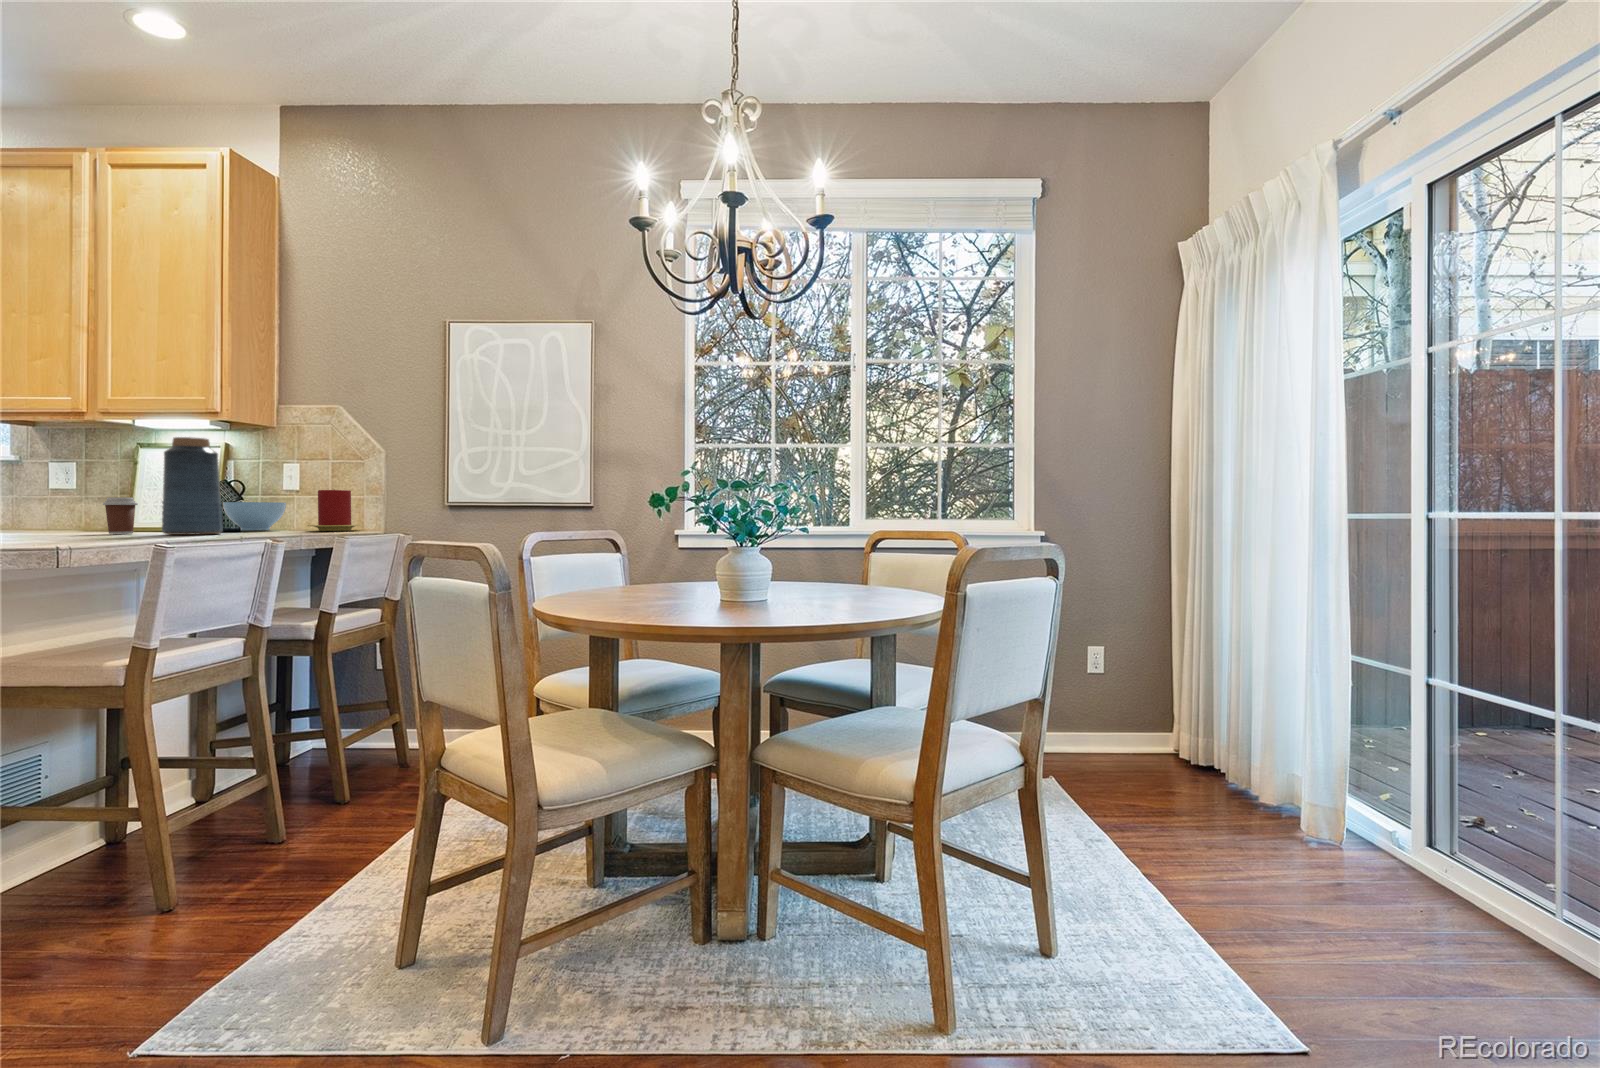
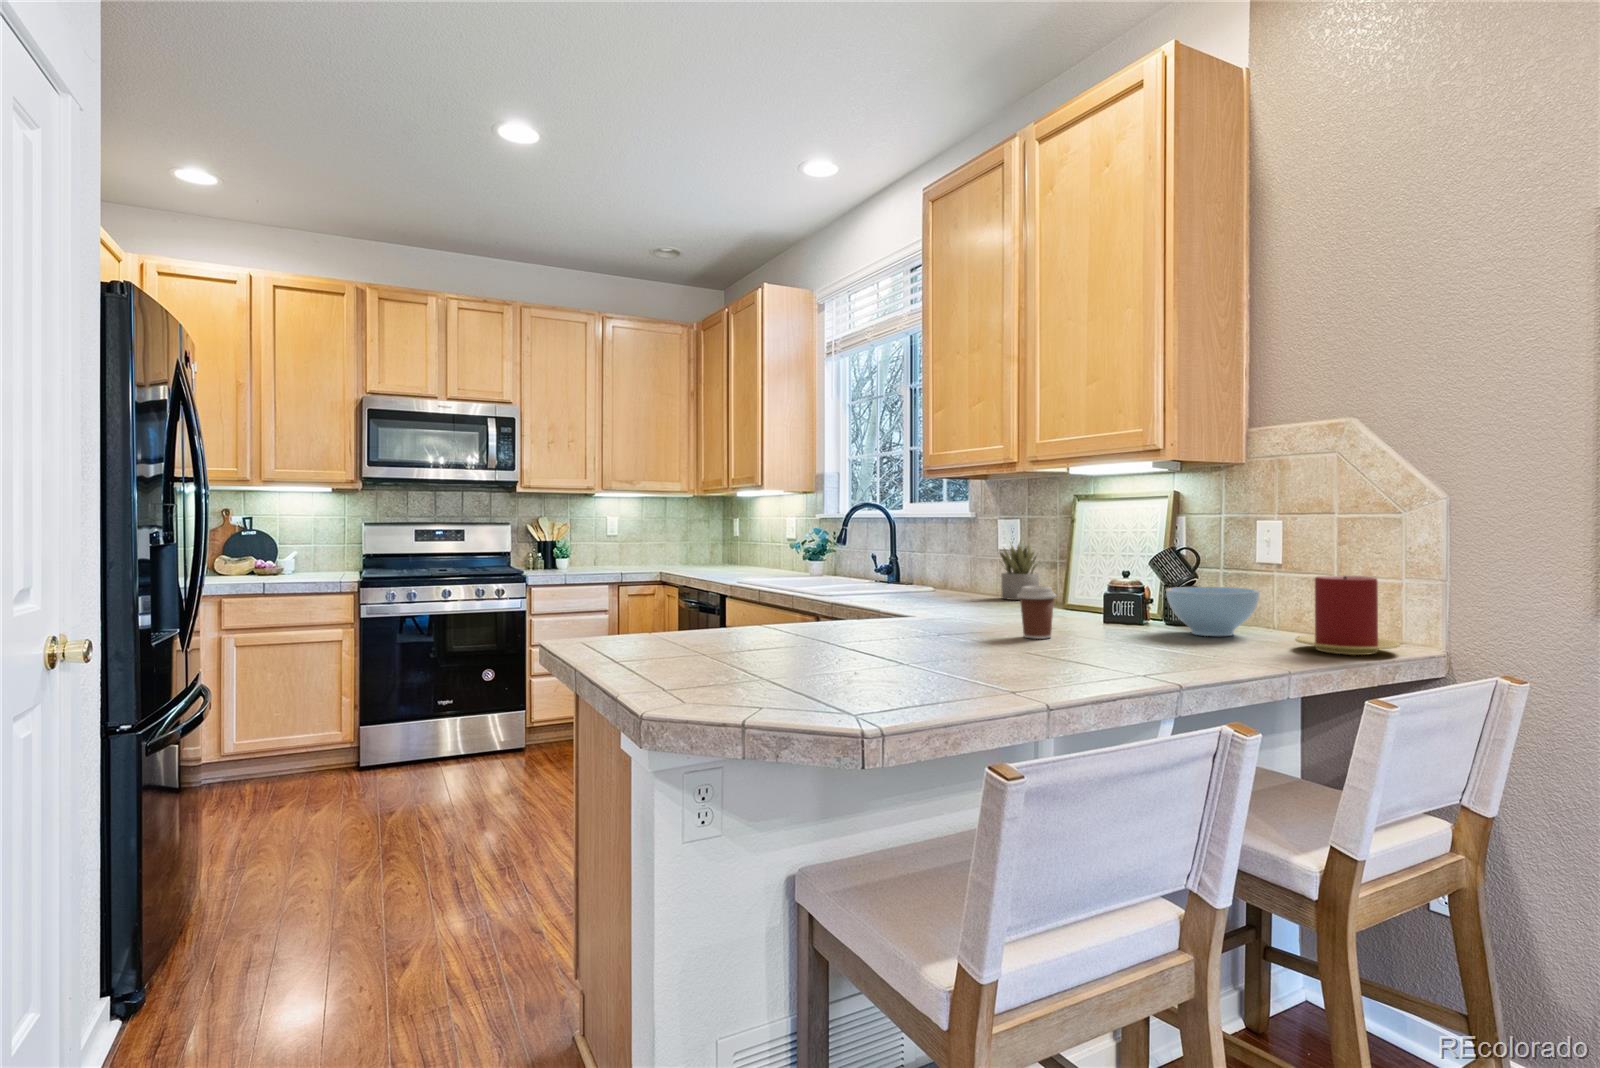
vase: present [162,437,223,535] -> none [1078,503,1160,658]
succulent plant: none [53,478,100,528] -> present [1000,543,1039,600]

